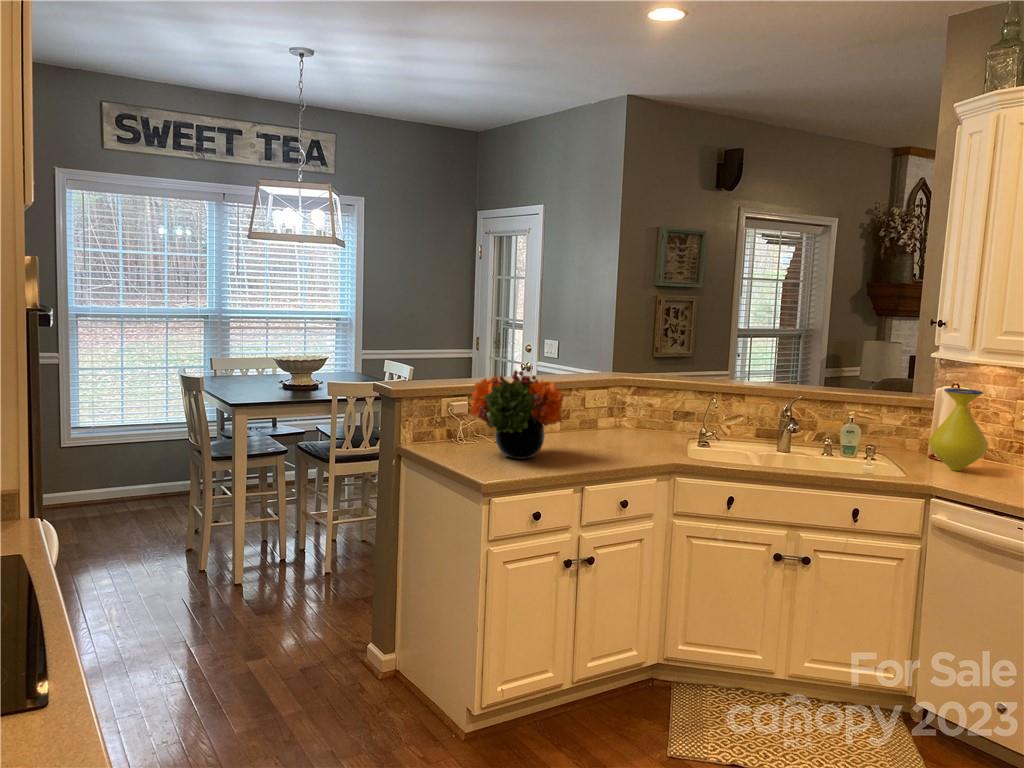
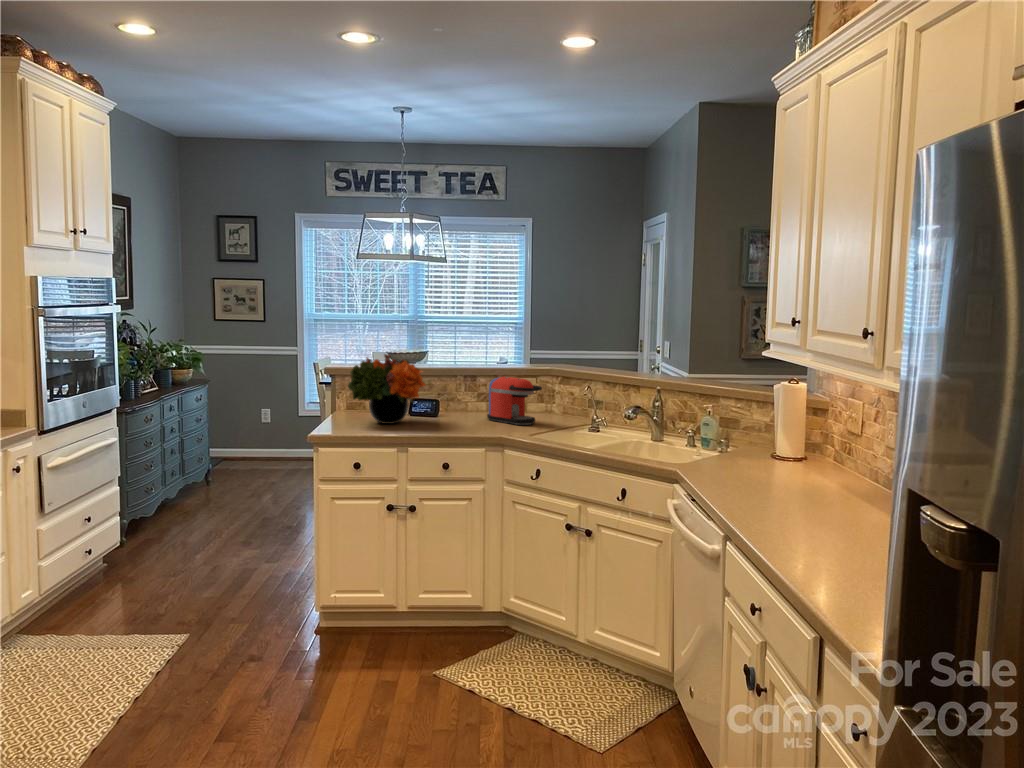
vase: present [929,388,988,471] -> none [732,382,787,468]
coffee maker: none [590,391,666,446] -> present [487,377,542,425]

